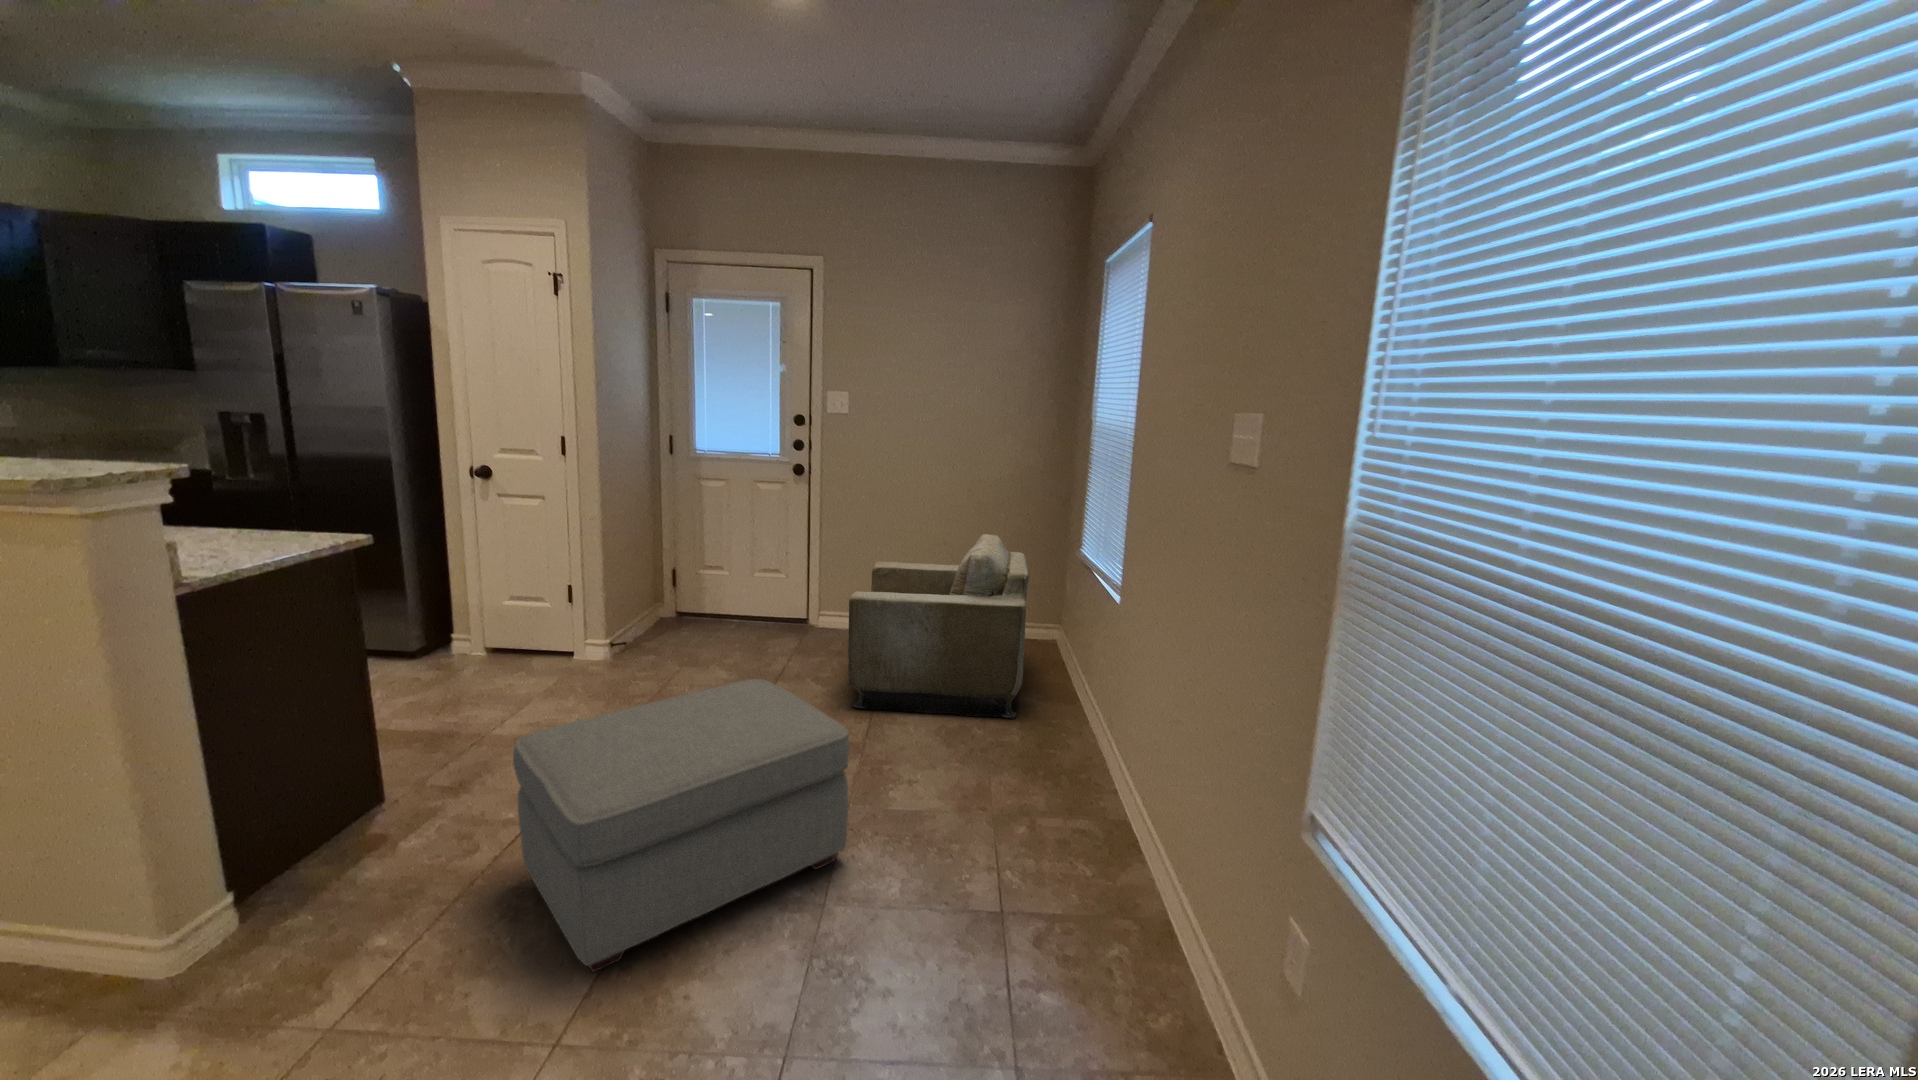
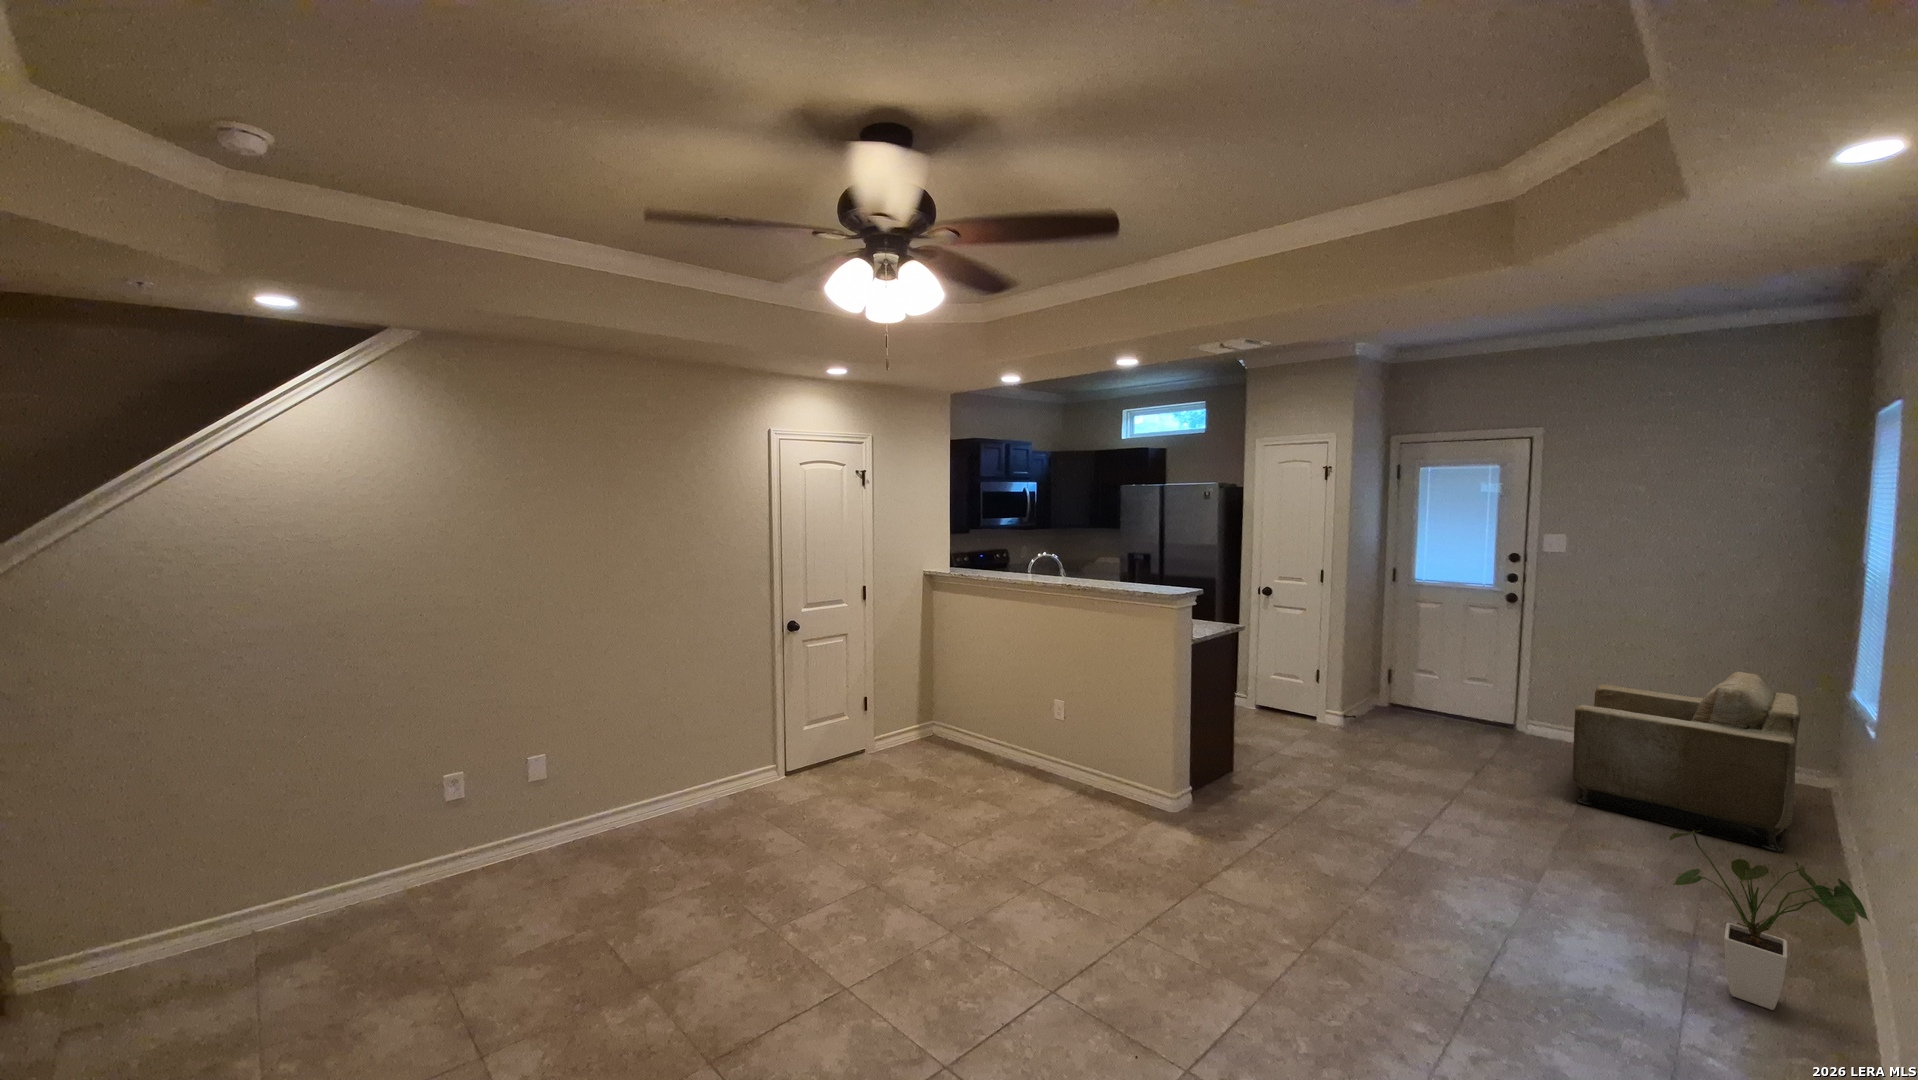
ottoman: present [513,679,850,972] -> none [1343,748,1591,891]
house plant: none [926,768,1107,982] -> present [1669,830,1869,1010]

